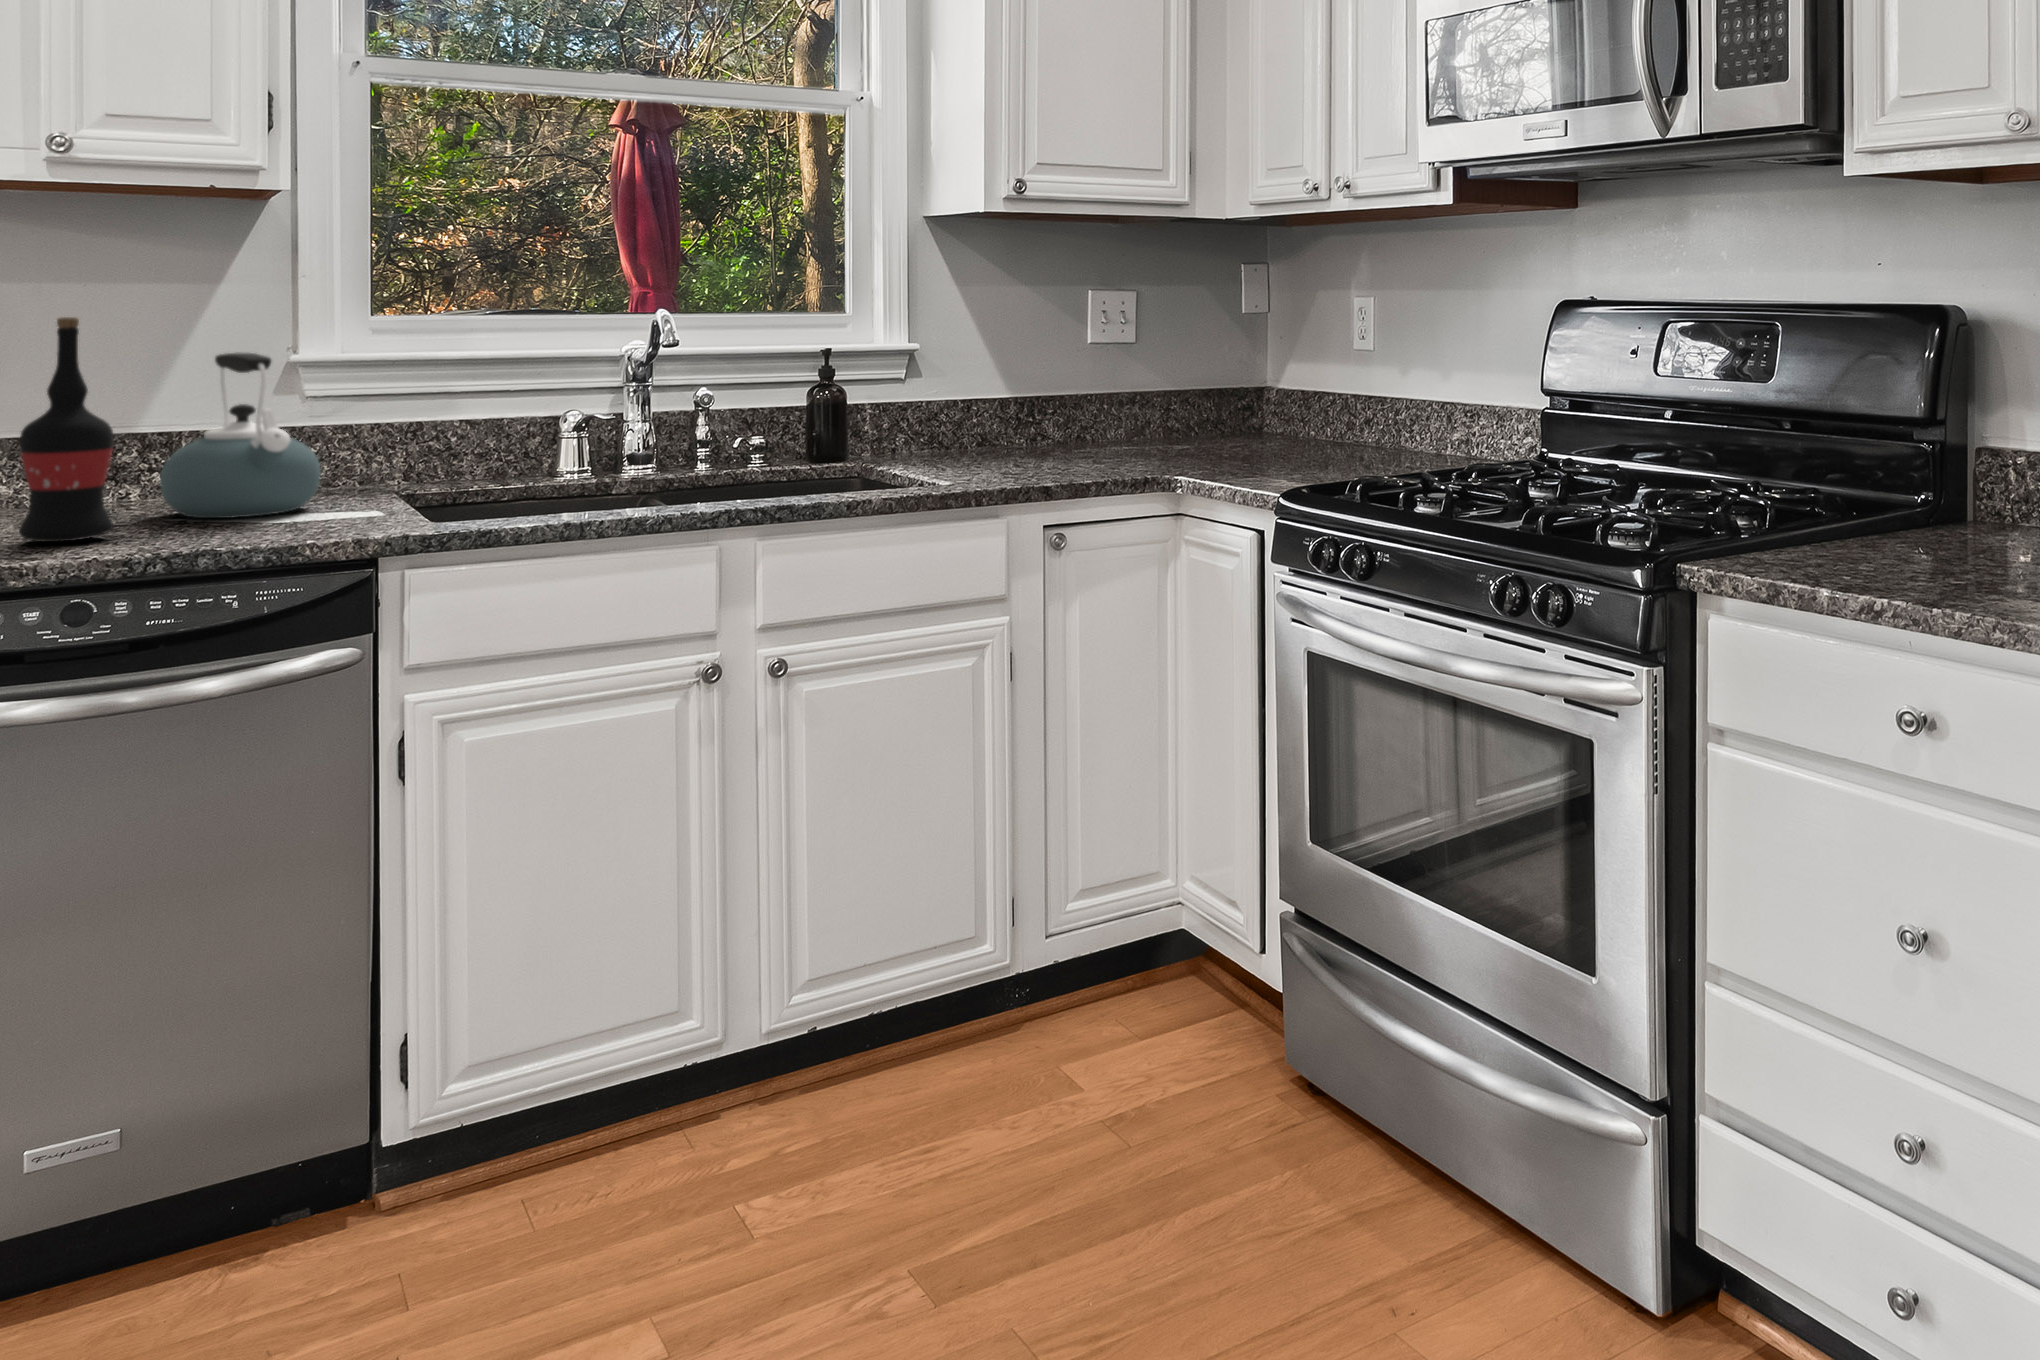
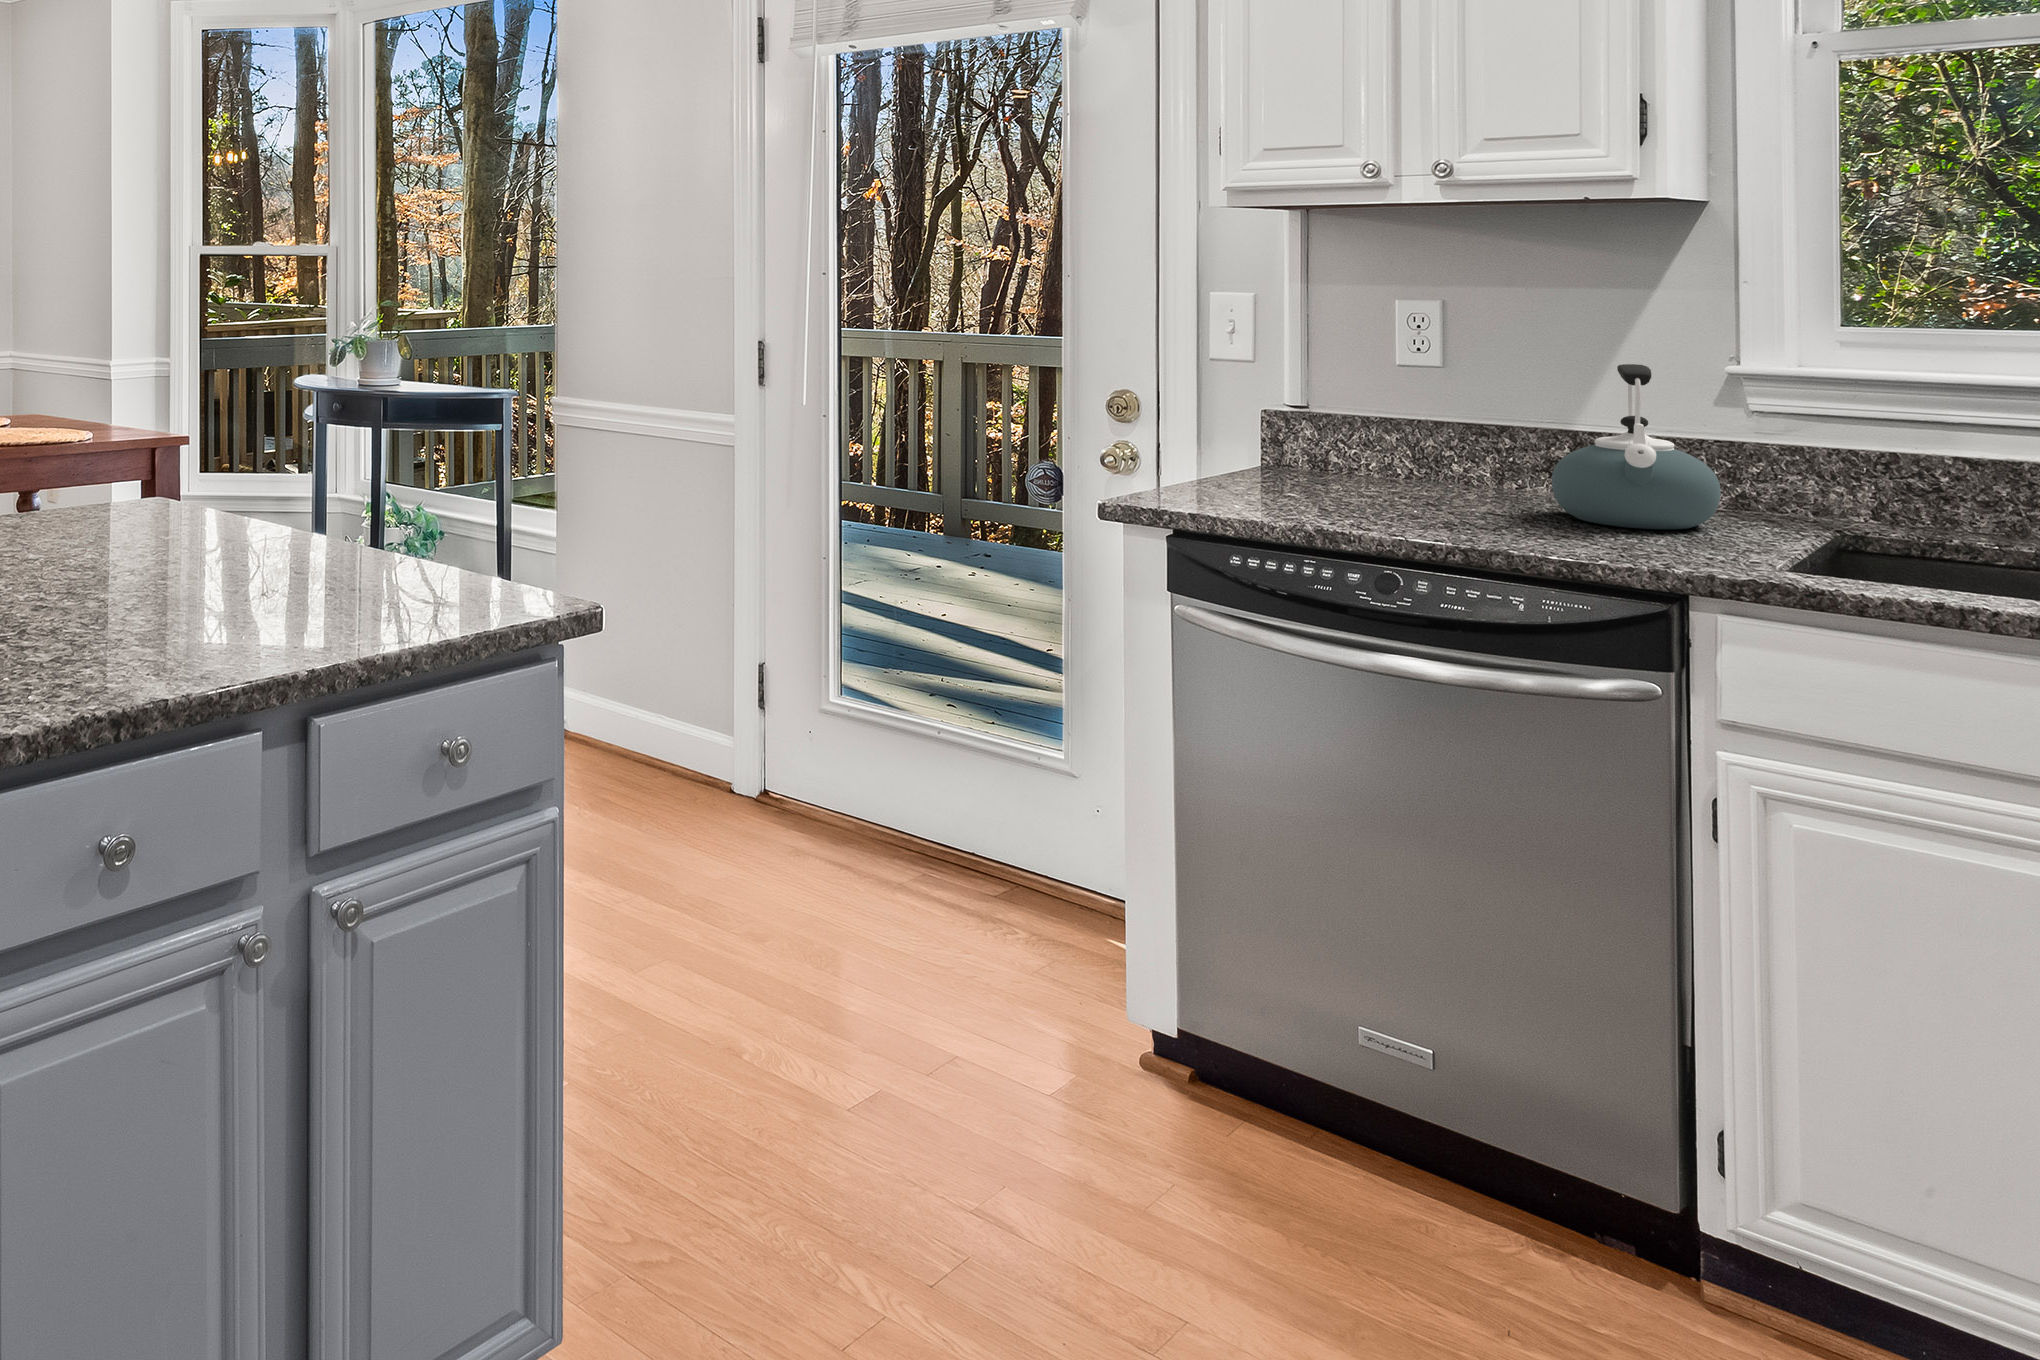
wine bottle: present [19,317,114,542] -> none [1392,327,1471,521]

